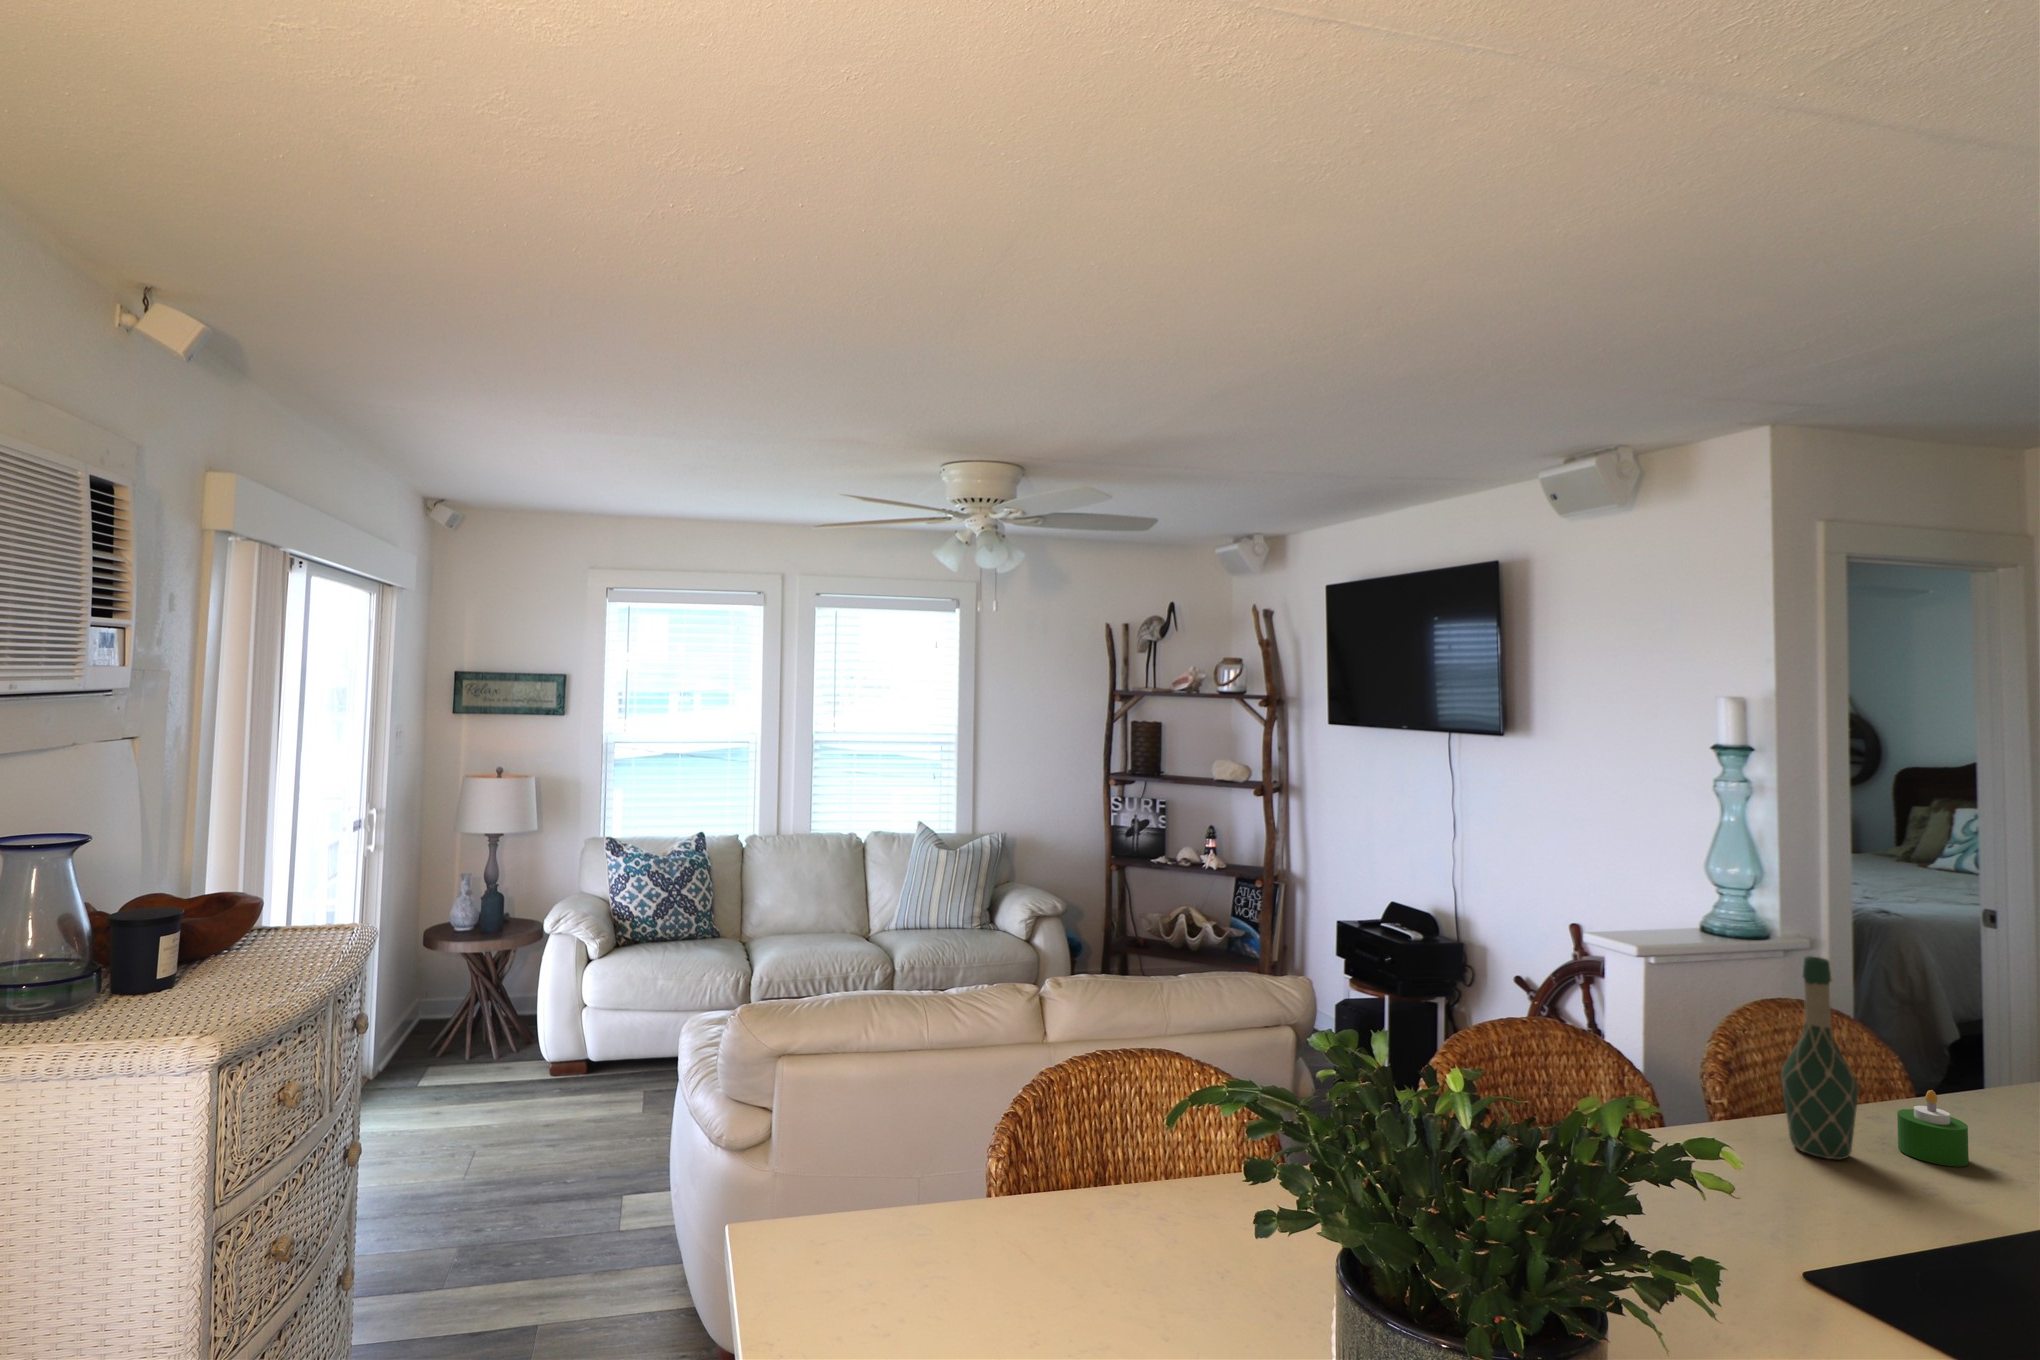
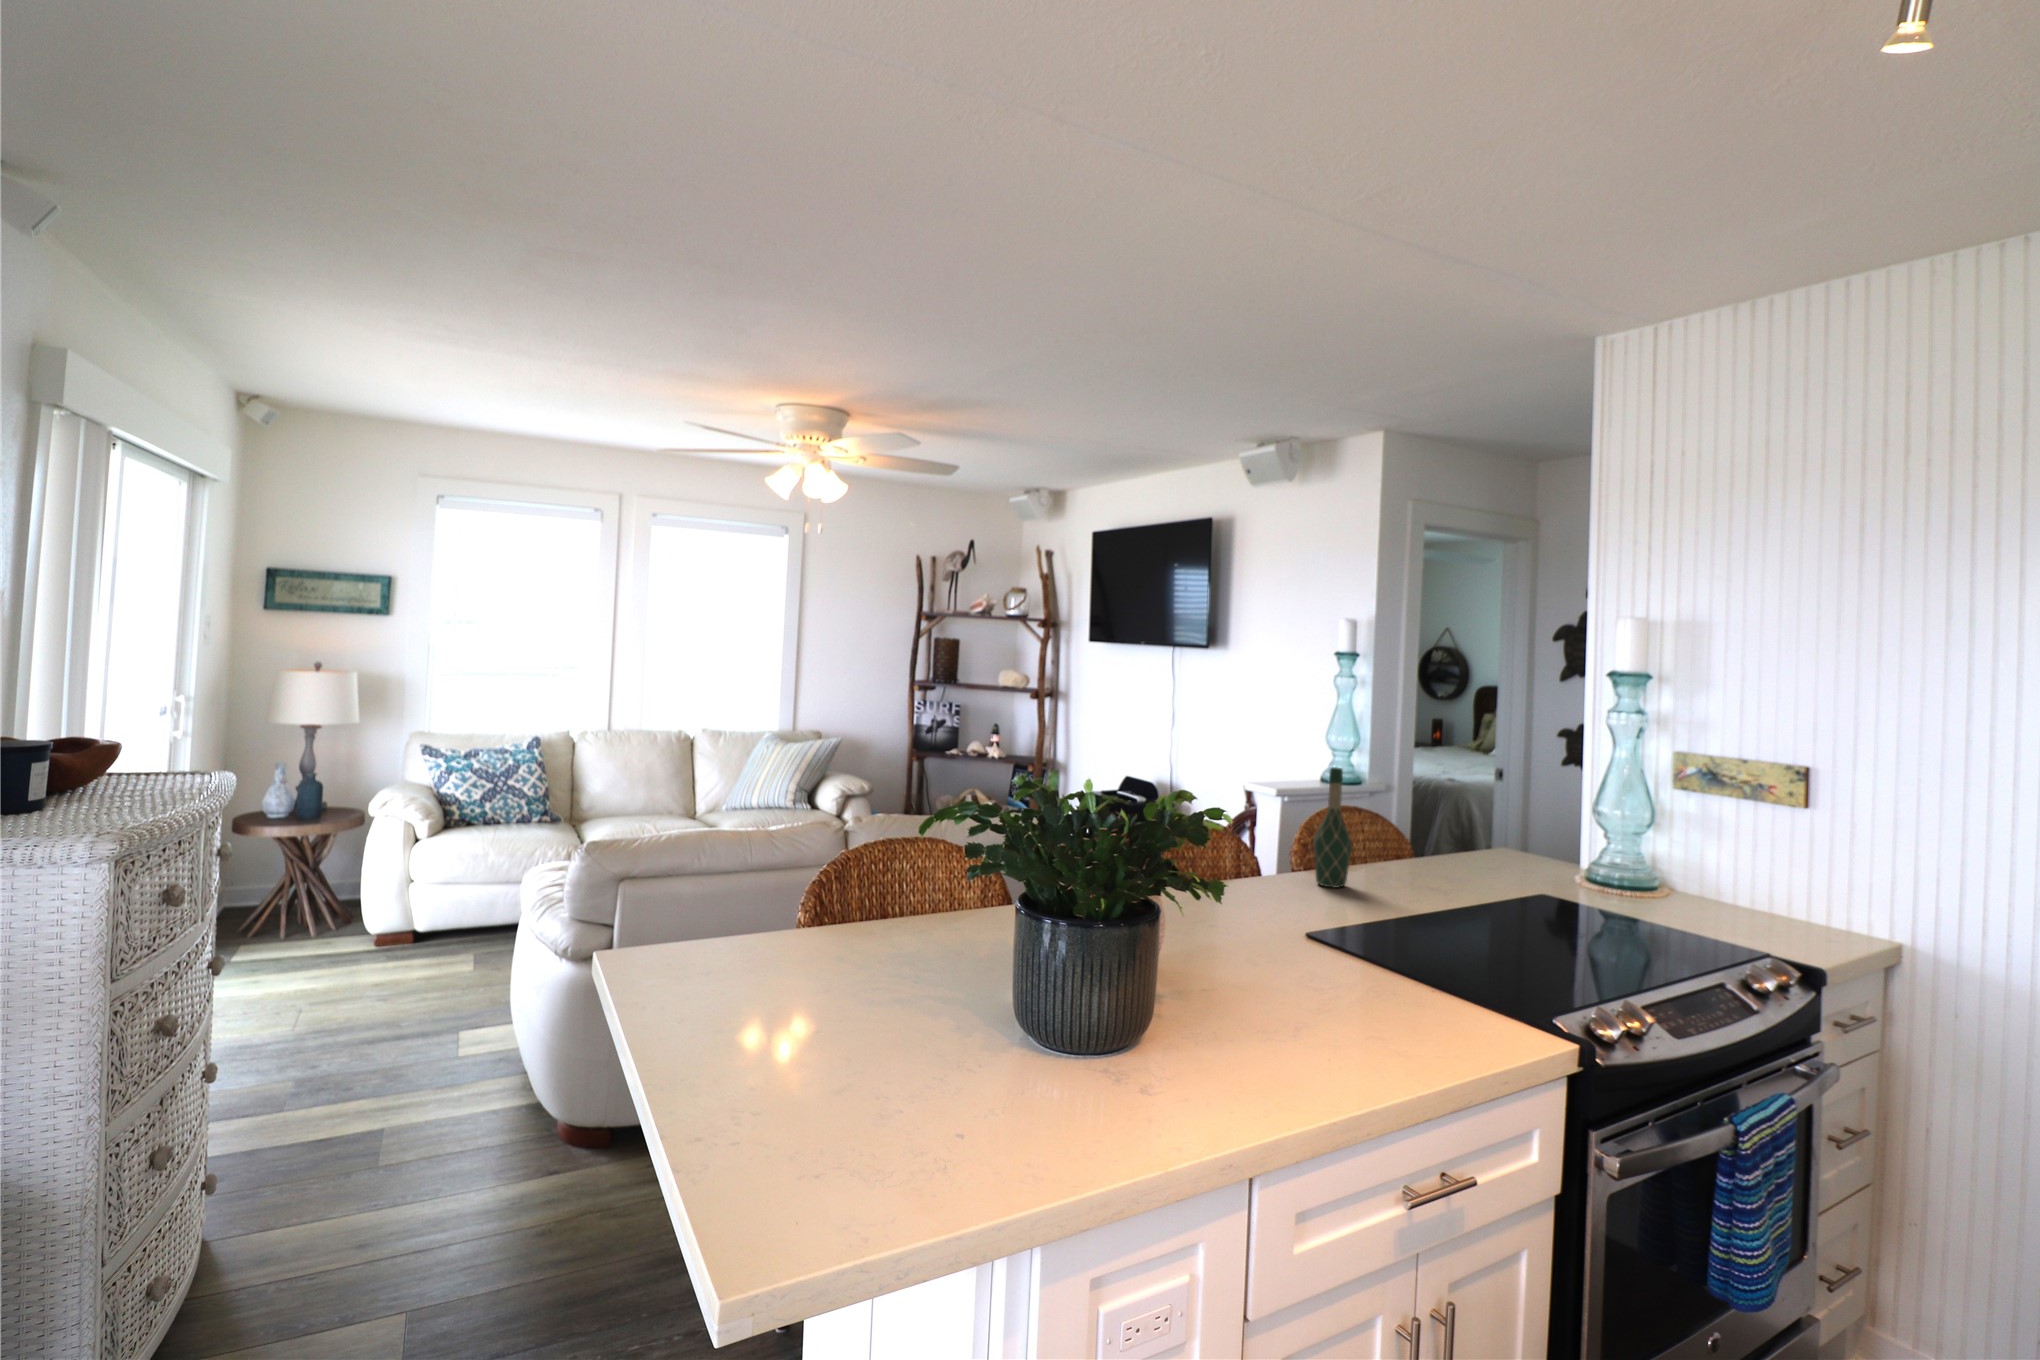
candle: present [1897,1090,1969,1166] -> none [1374,845,1408,888]

